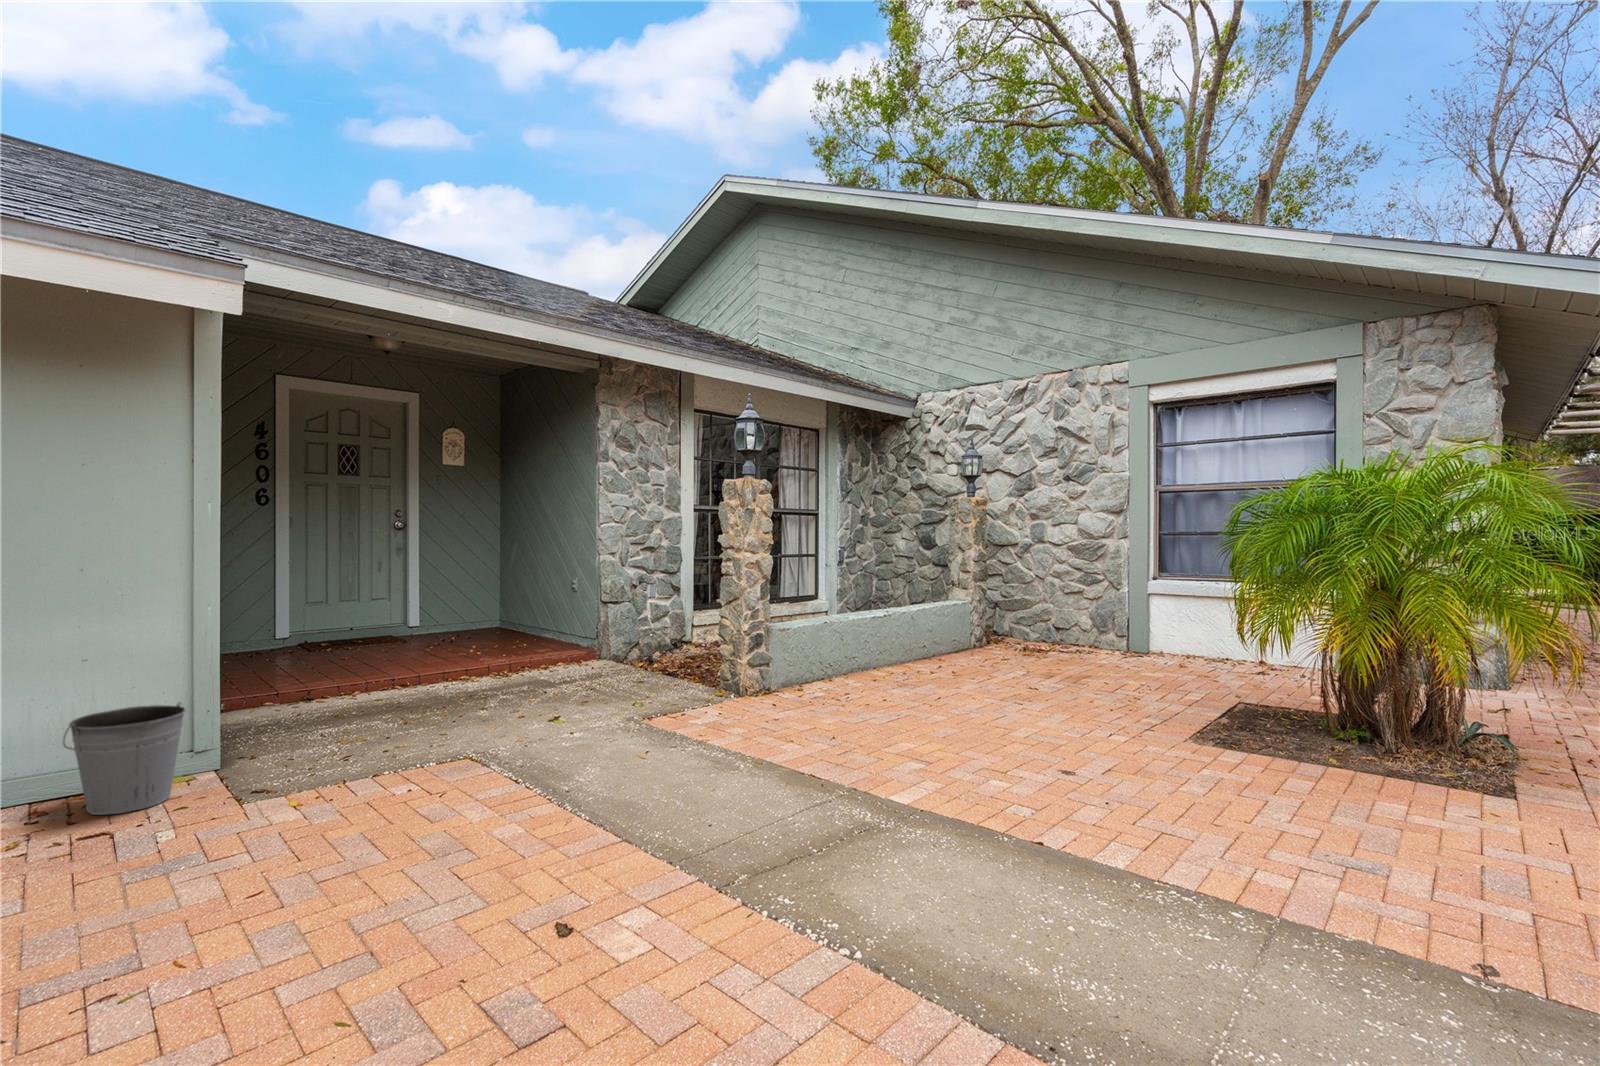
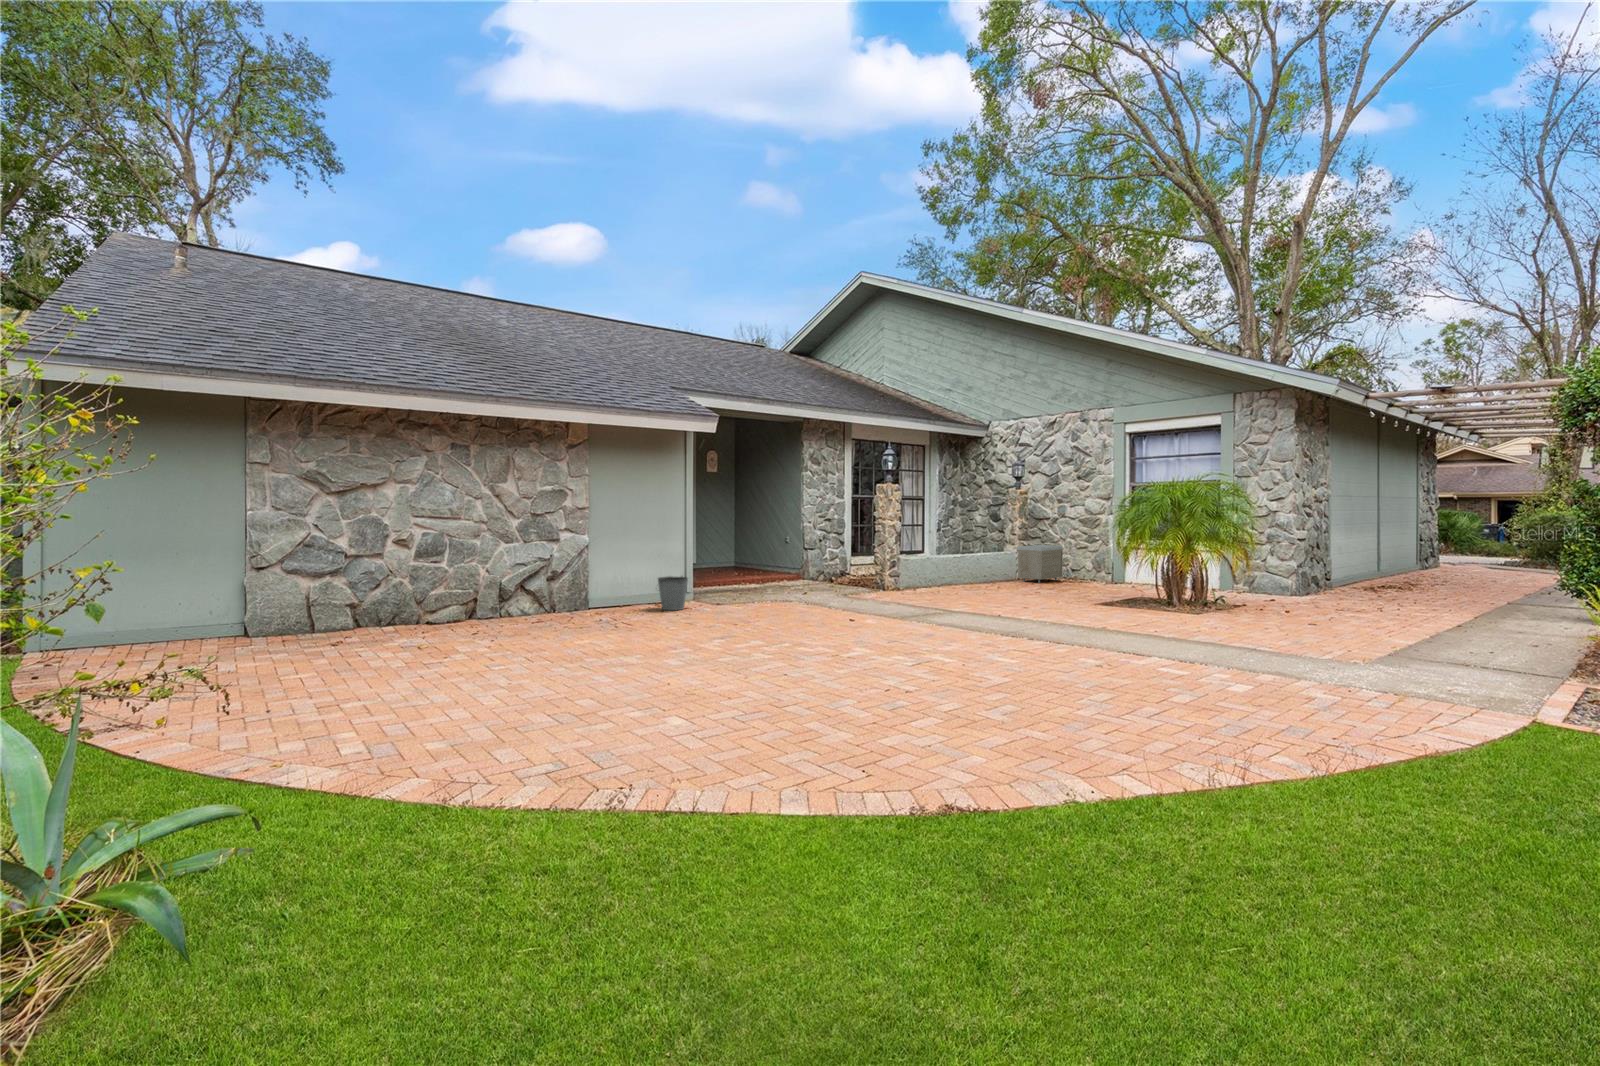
storage bench: none [972,586,1040,652] -> present [1017,545,1063,583]

